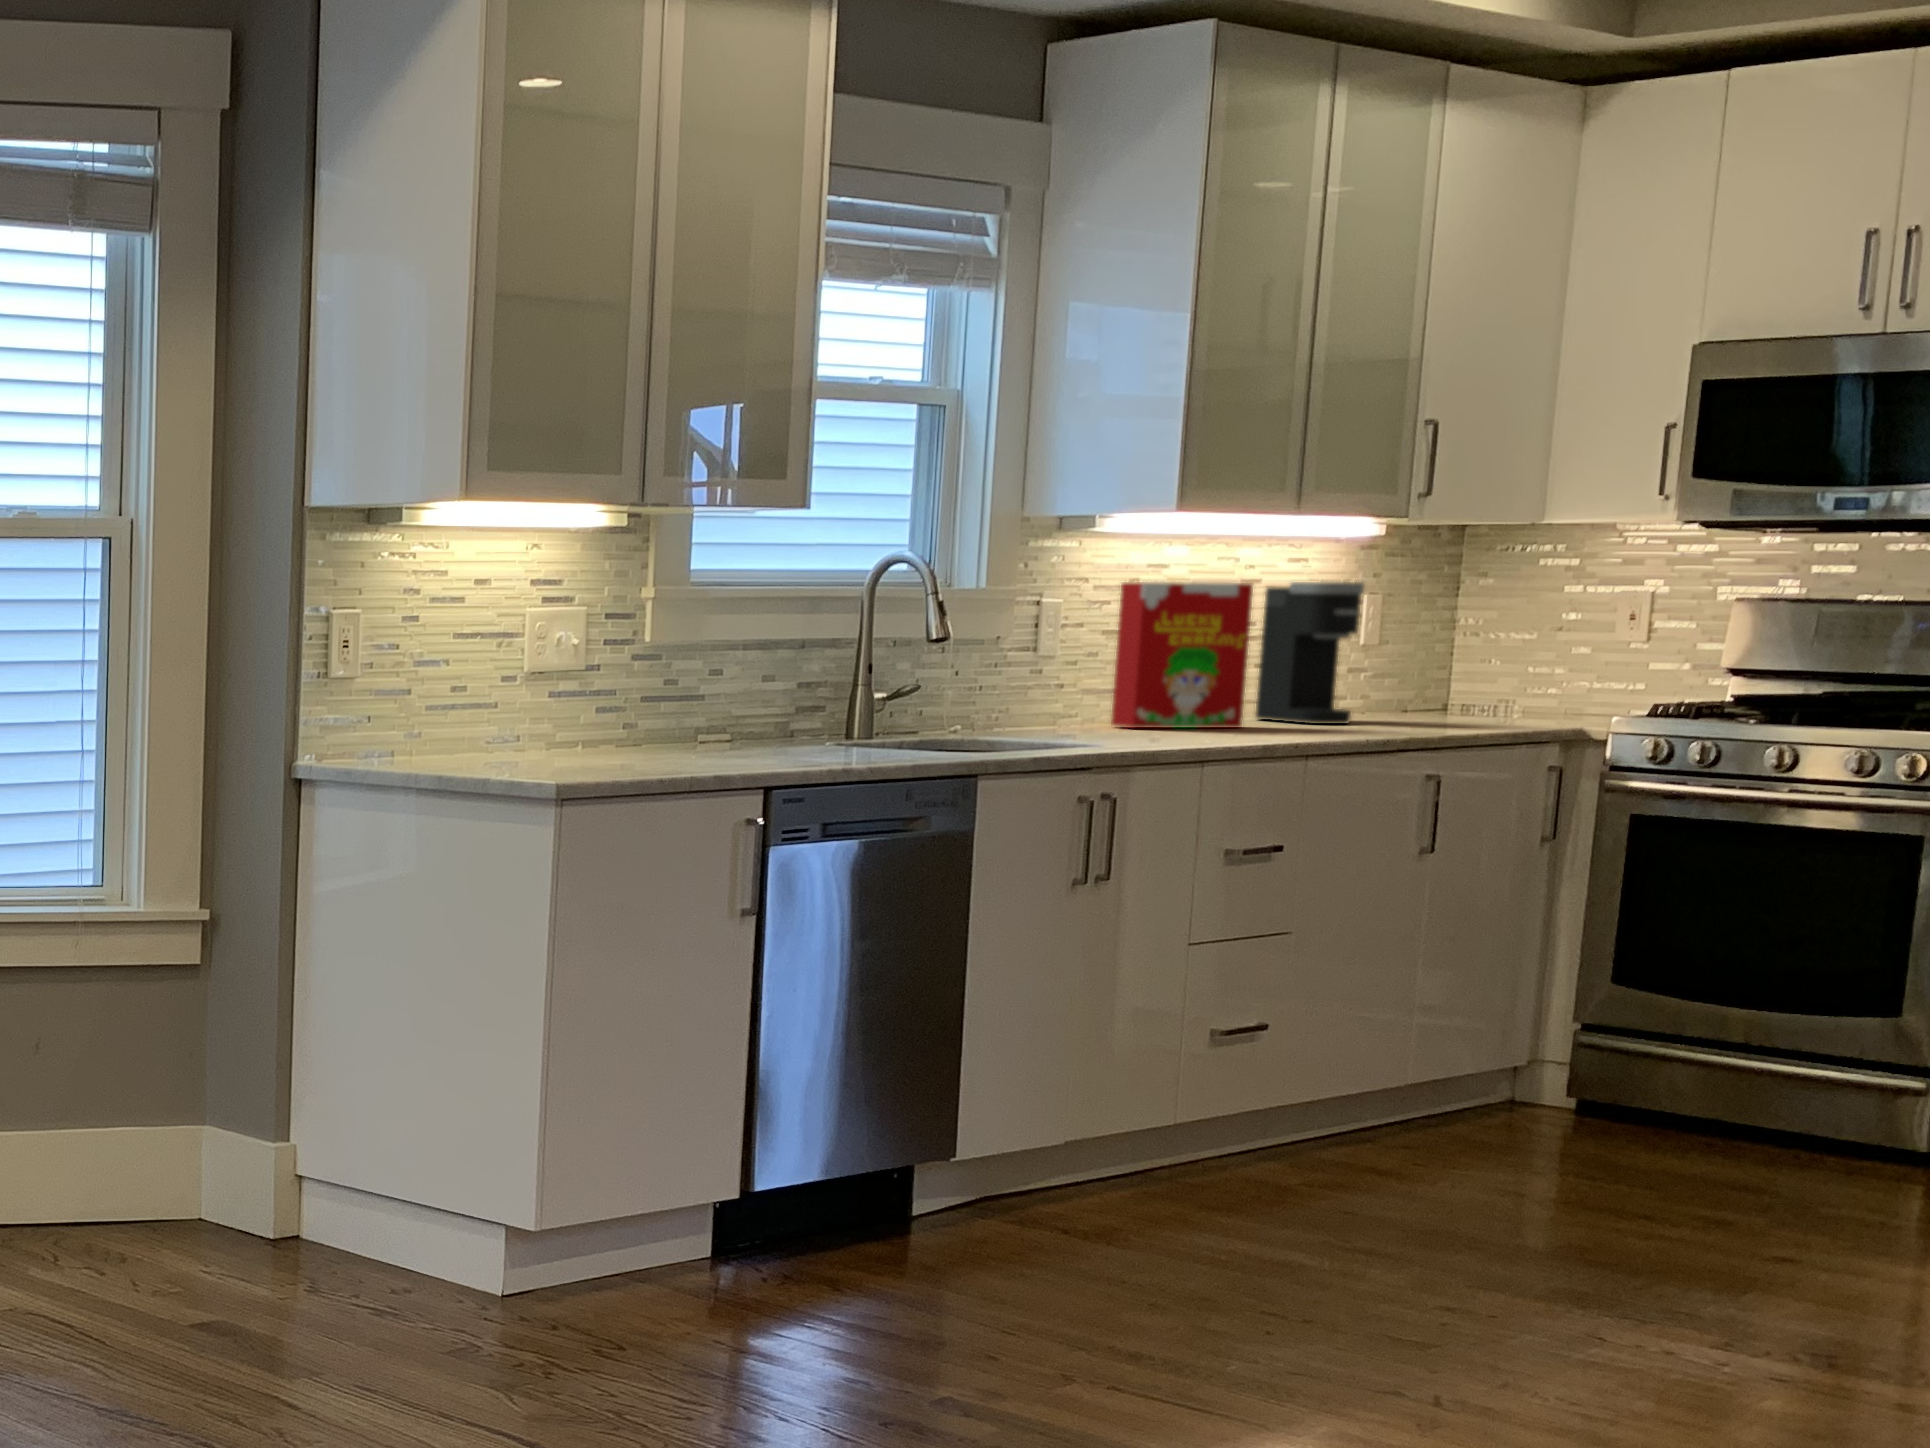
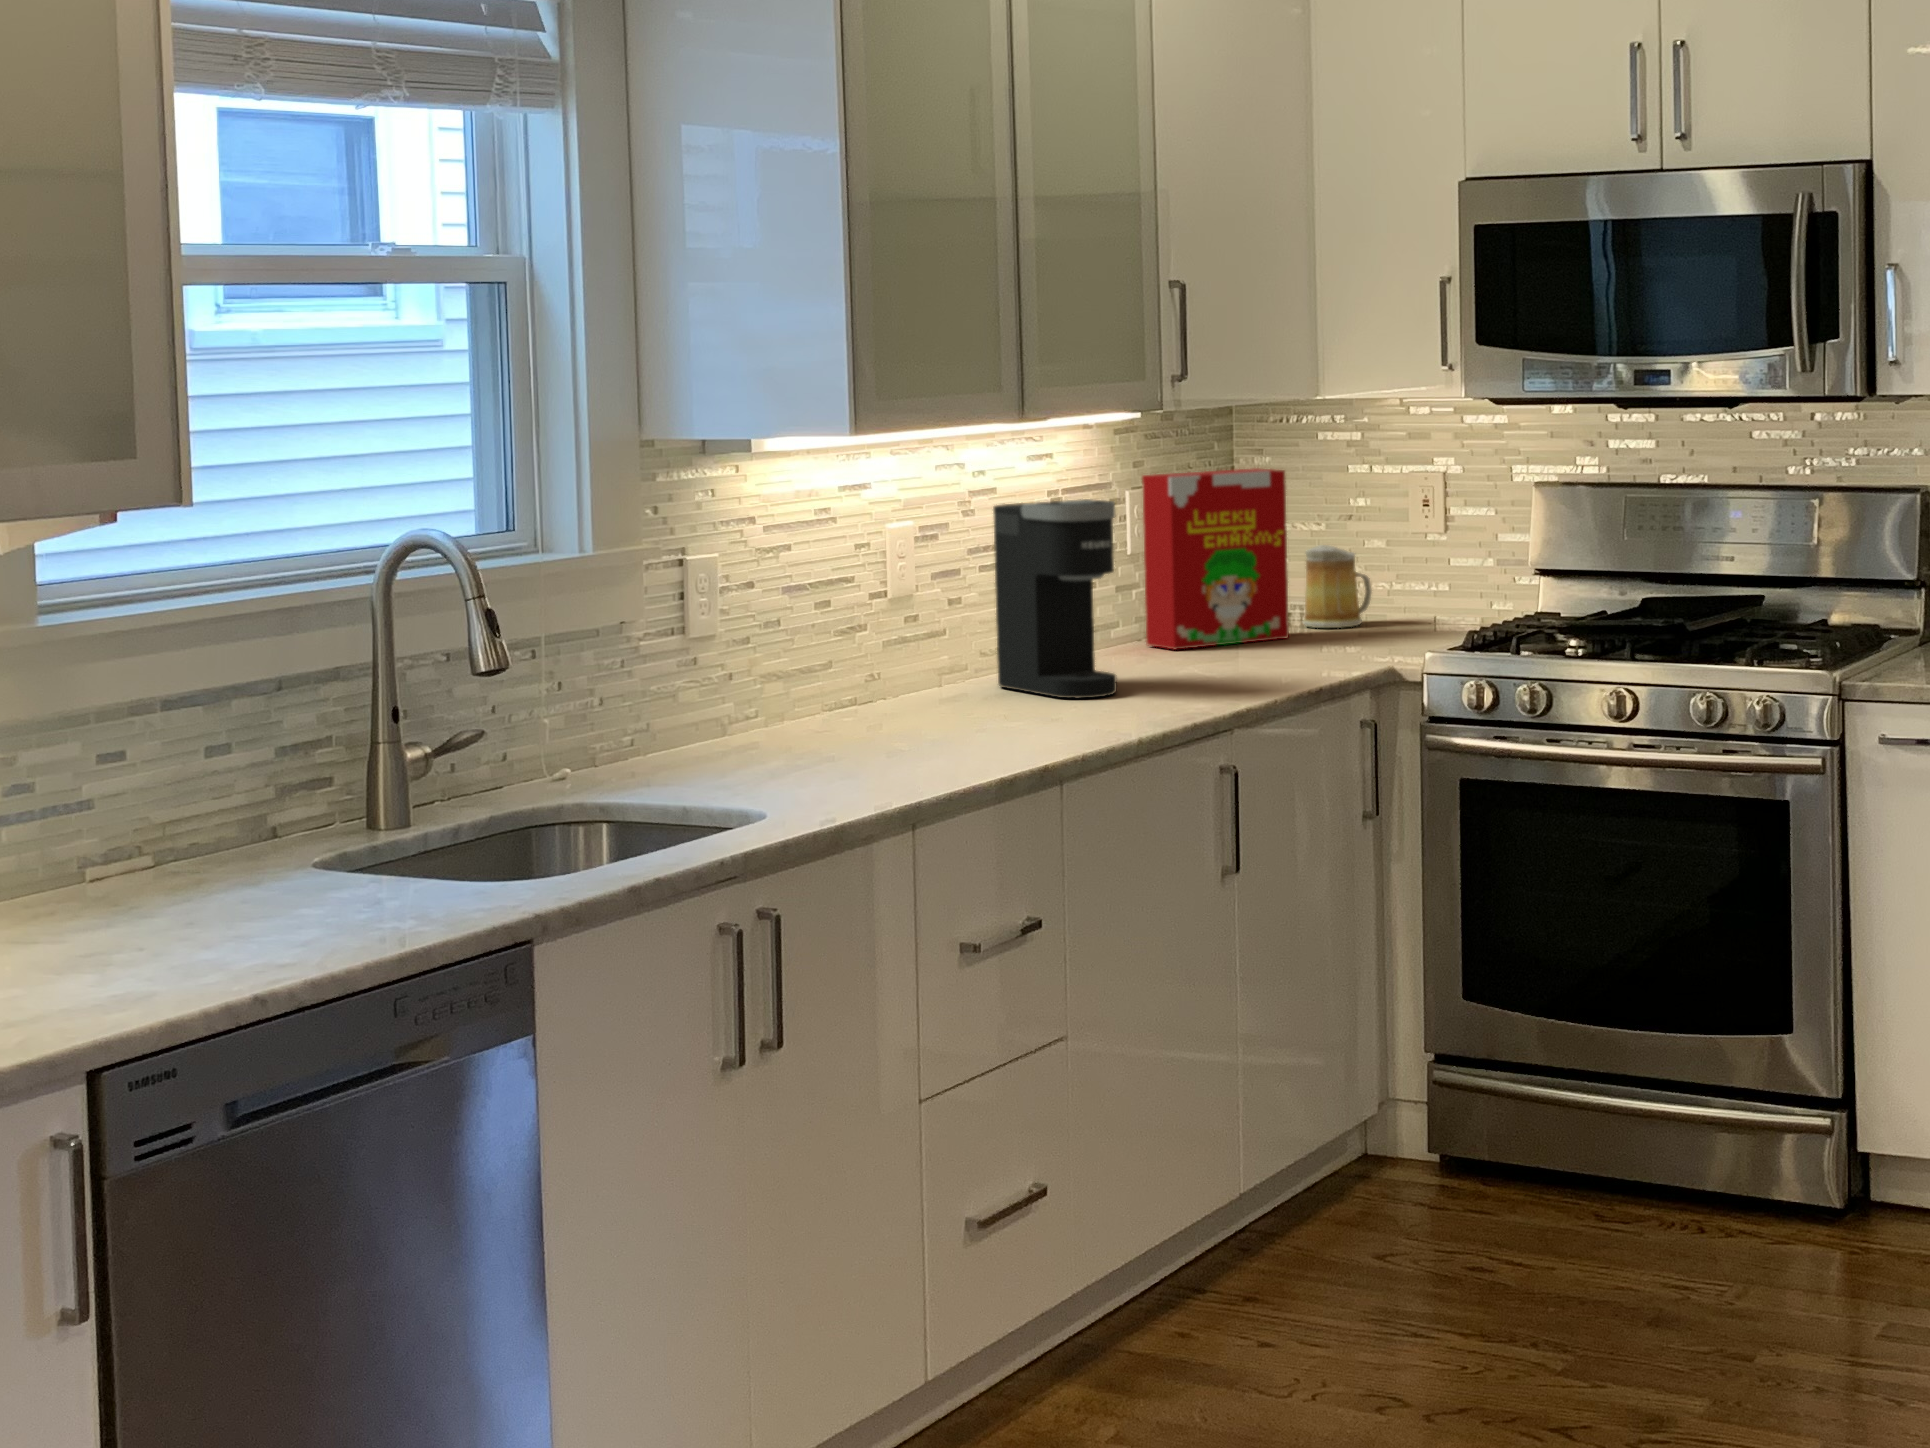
cereal box: present [1111,582,1253,728] -> present [1142,468,1289,649]
mug: none [1509,645,1574,710] -> present [1303,545,1371,628]

